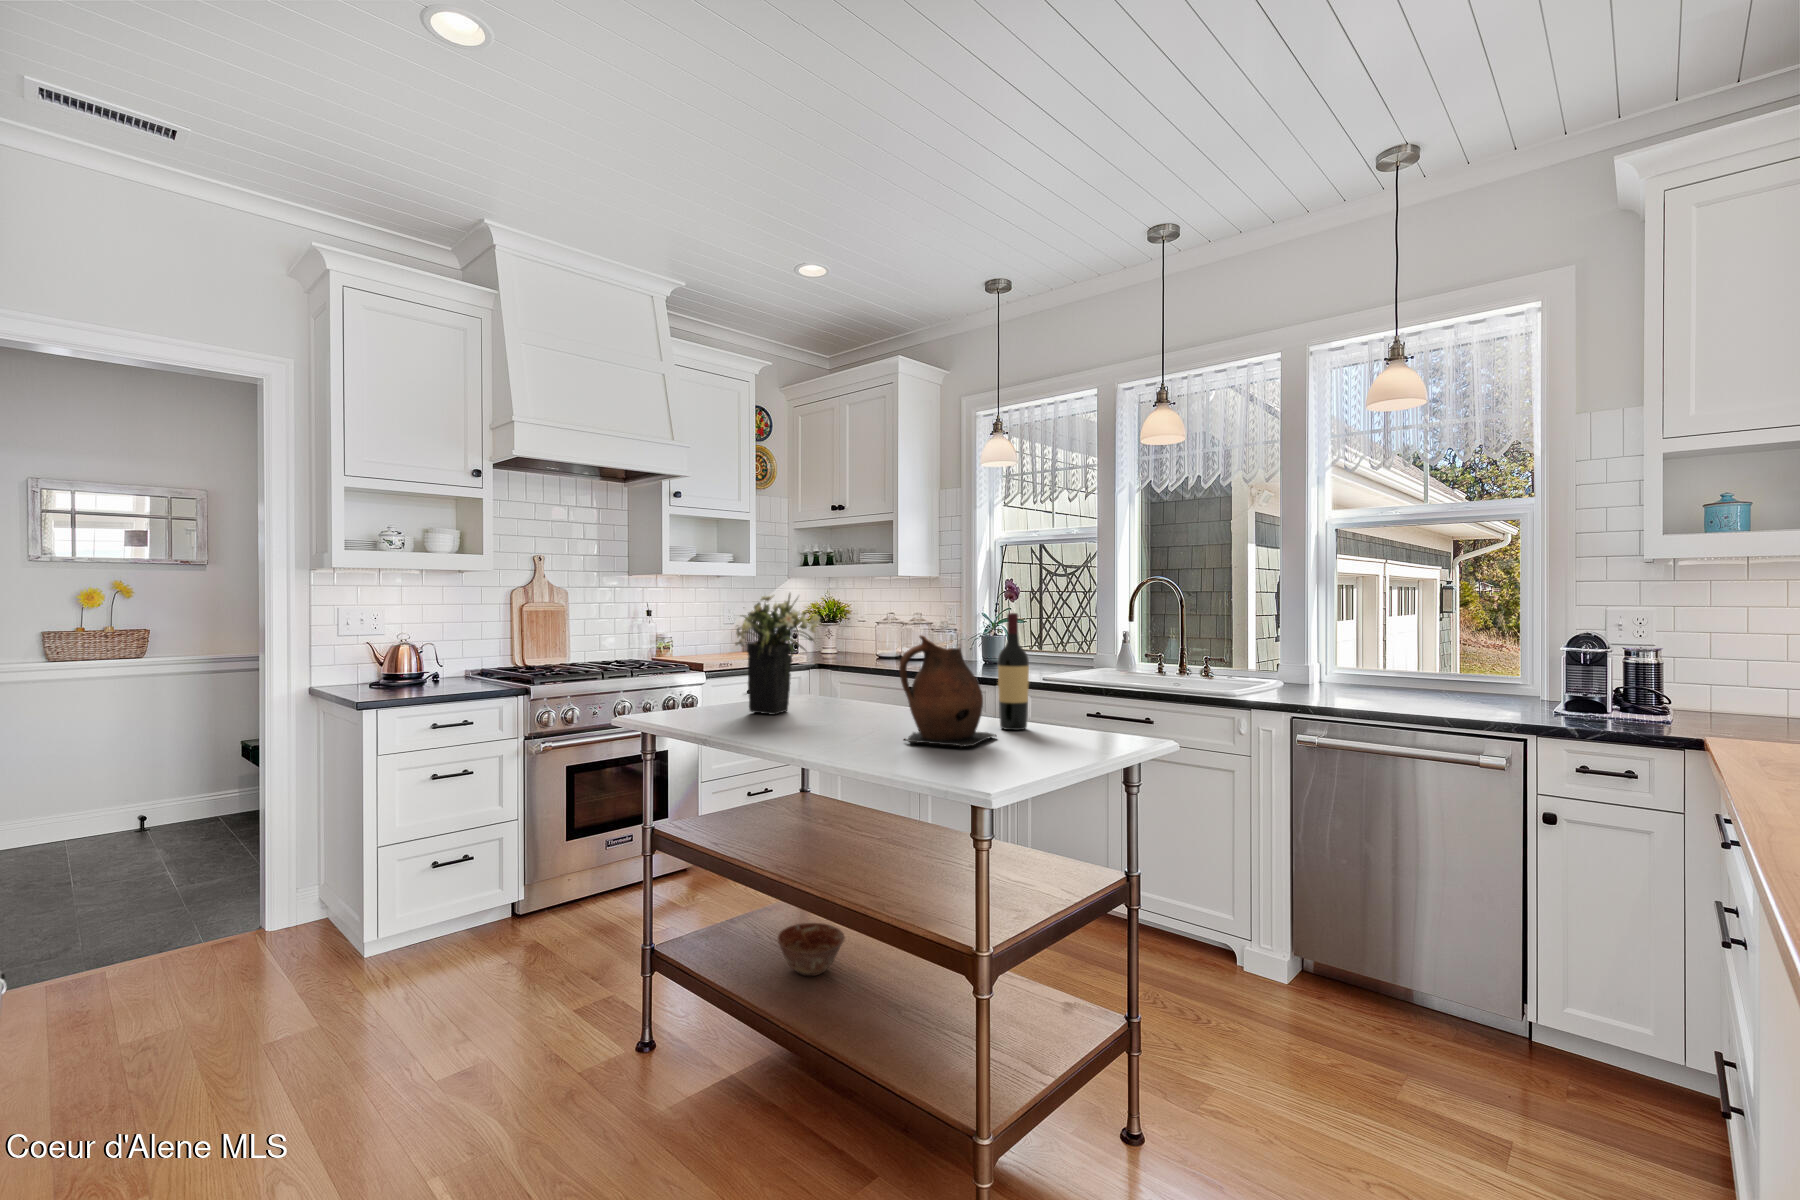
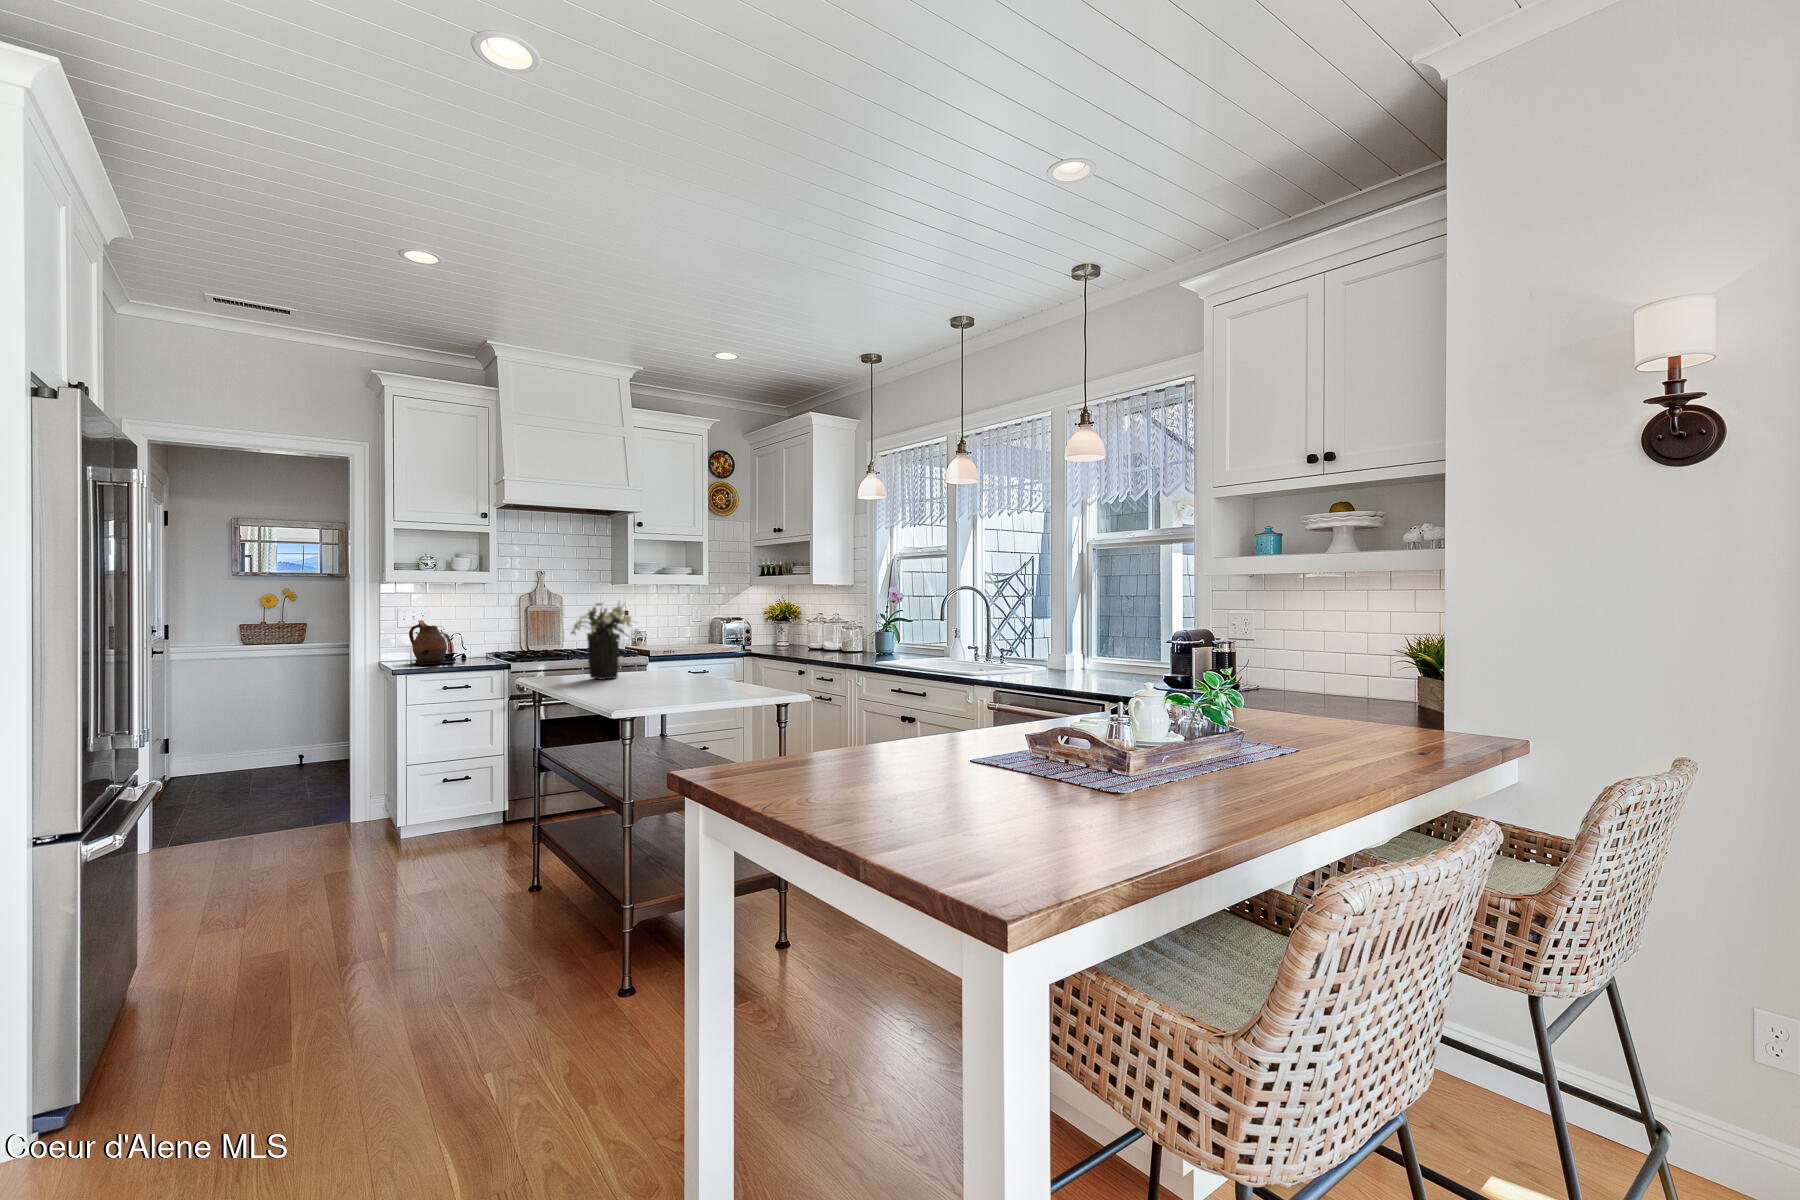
wine bottle: present [998,613,1029,730] -> none [714,614,735,690]
ceramic pitcher: present [899,635,996,747] -> present [409,620,455,665]
ceramic bowl: present [778,923,845,976] -> none [597,817,643,847]

